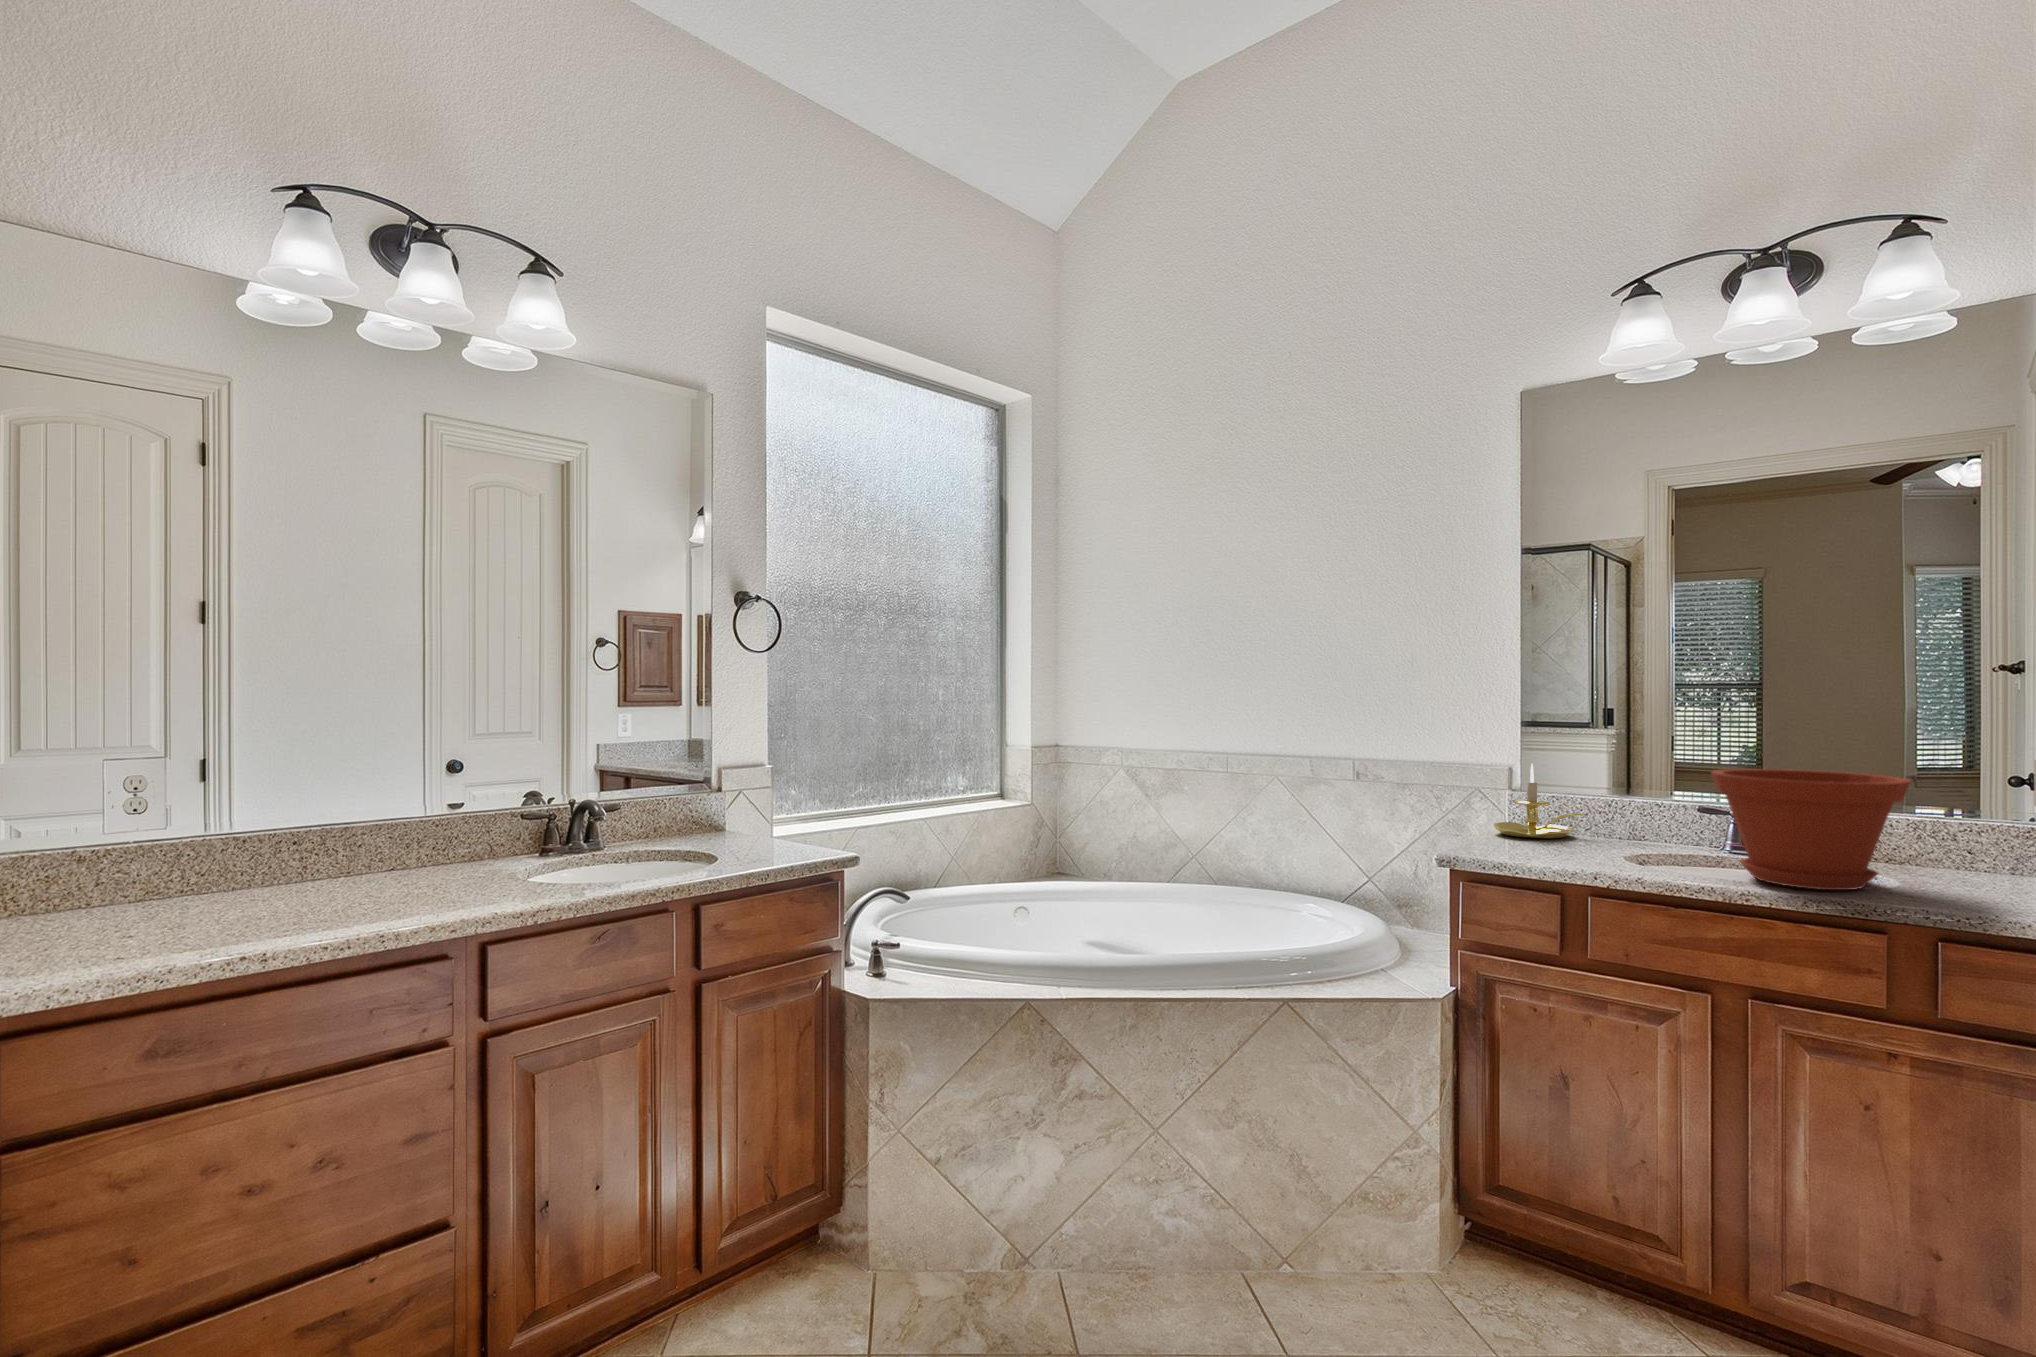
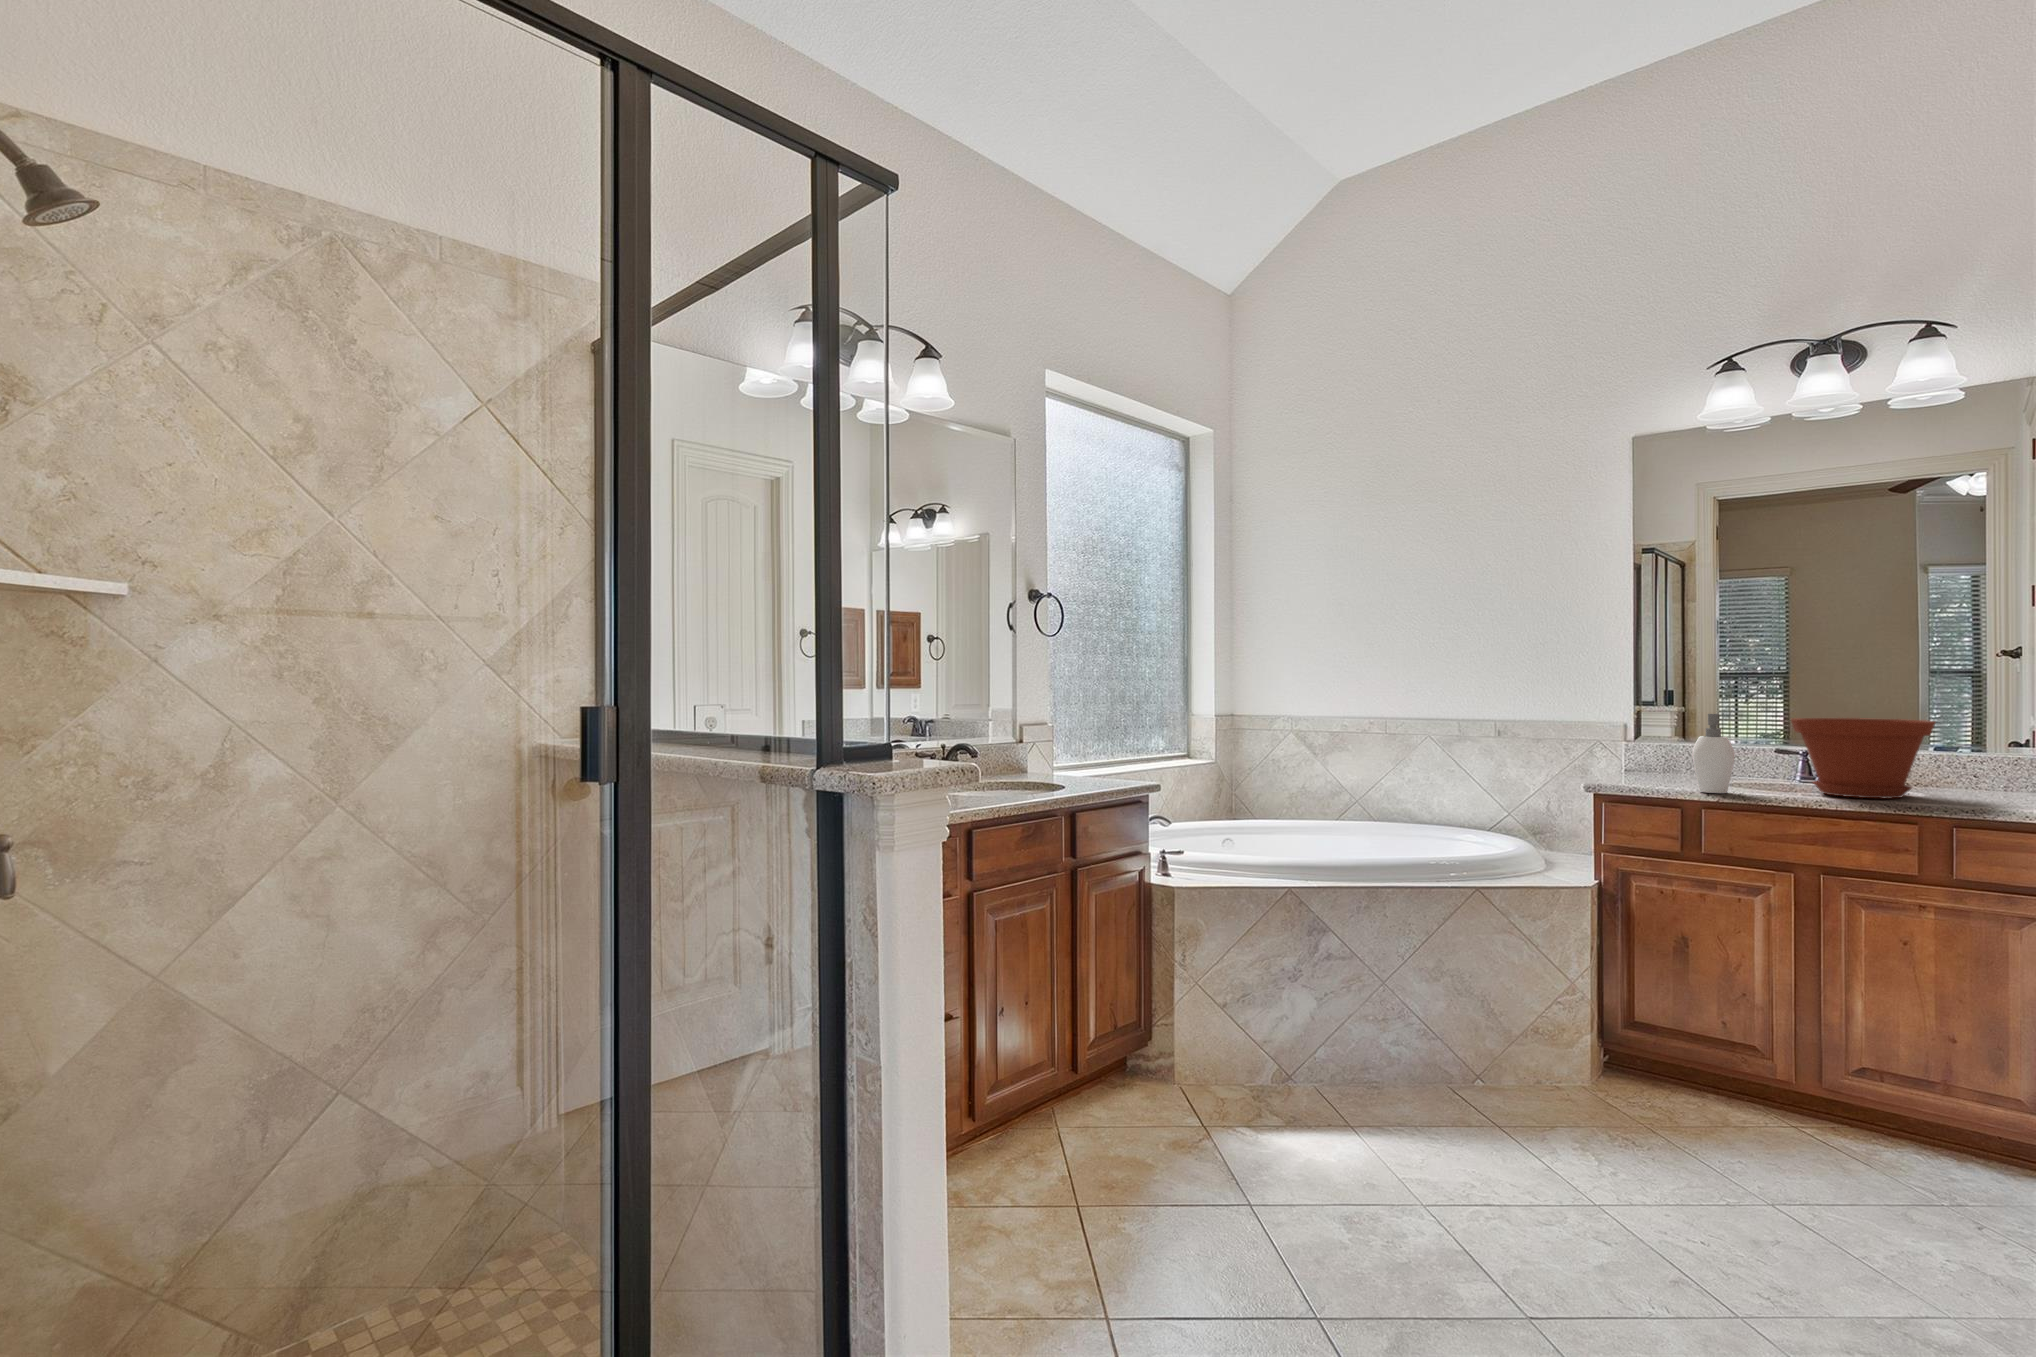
soap dispenser: none [1579,763,1638,874] -> present [1692,714,1739,793]
candle holder: present [1494,764,1585,838] -> none [1611,720,1684,776]

